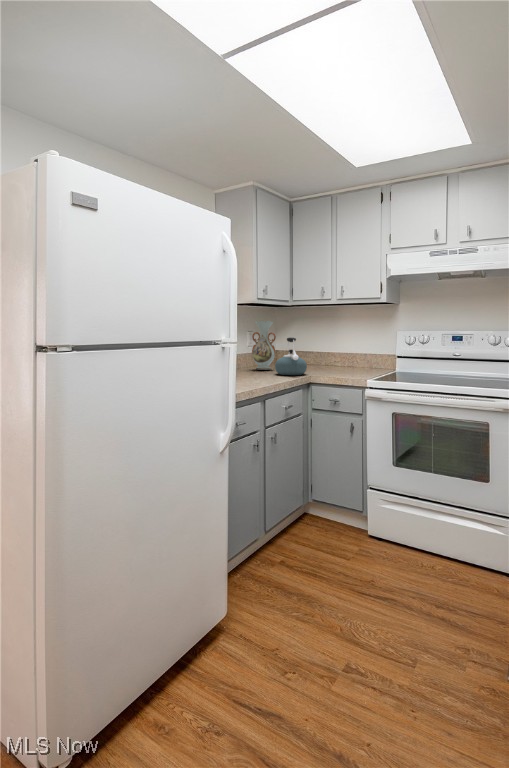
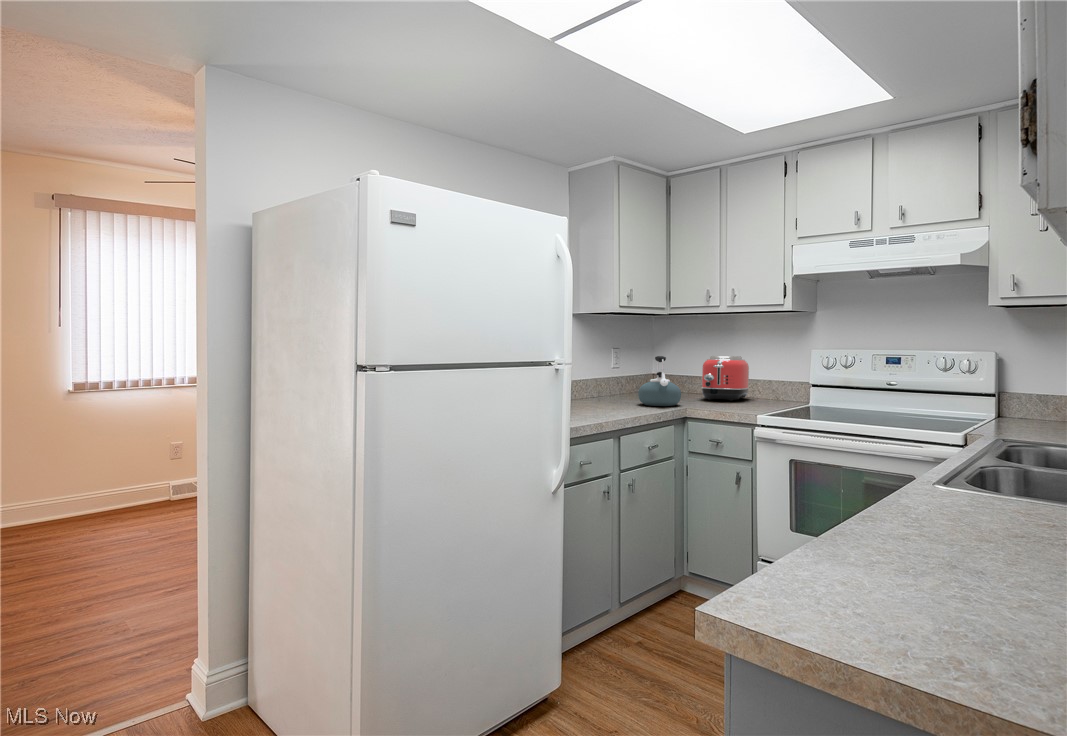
vase: present [252,321,276,370] -> none [611,333,642,398]
toaster: none [318,337,351,370] -> present [701,356,749,401]

